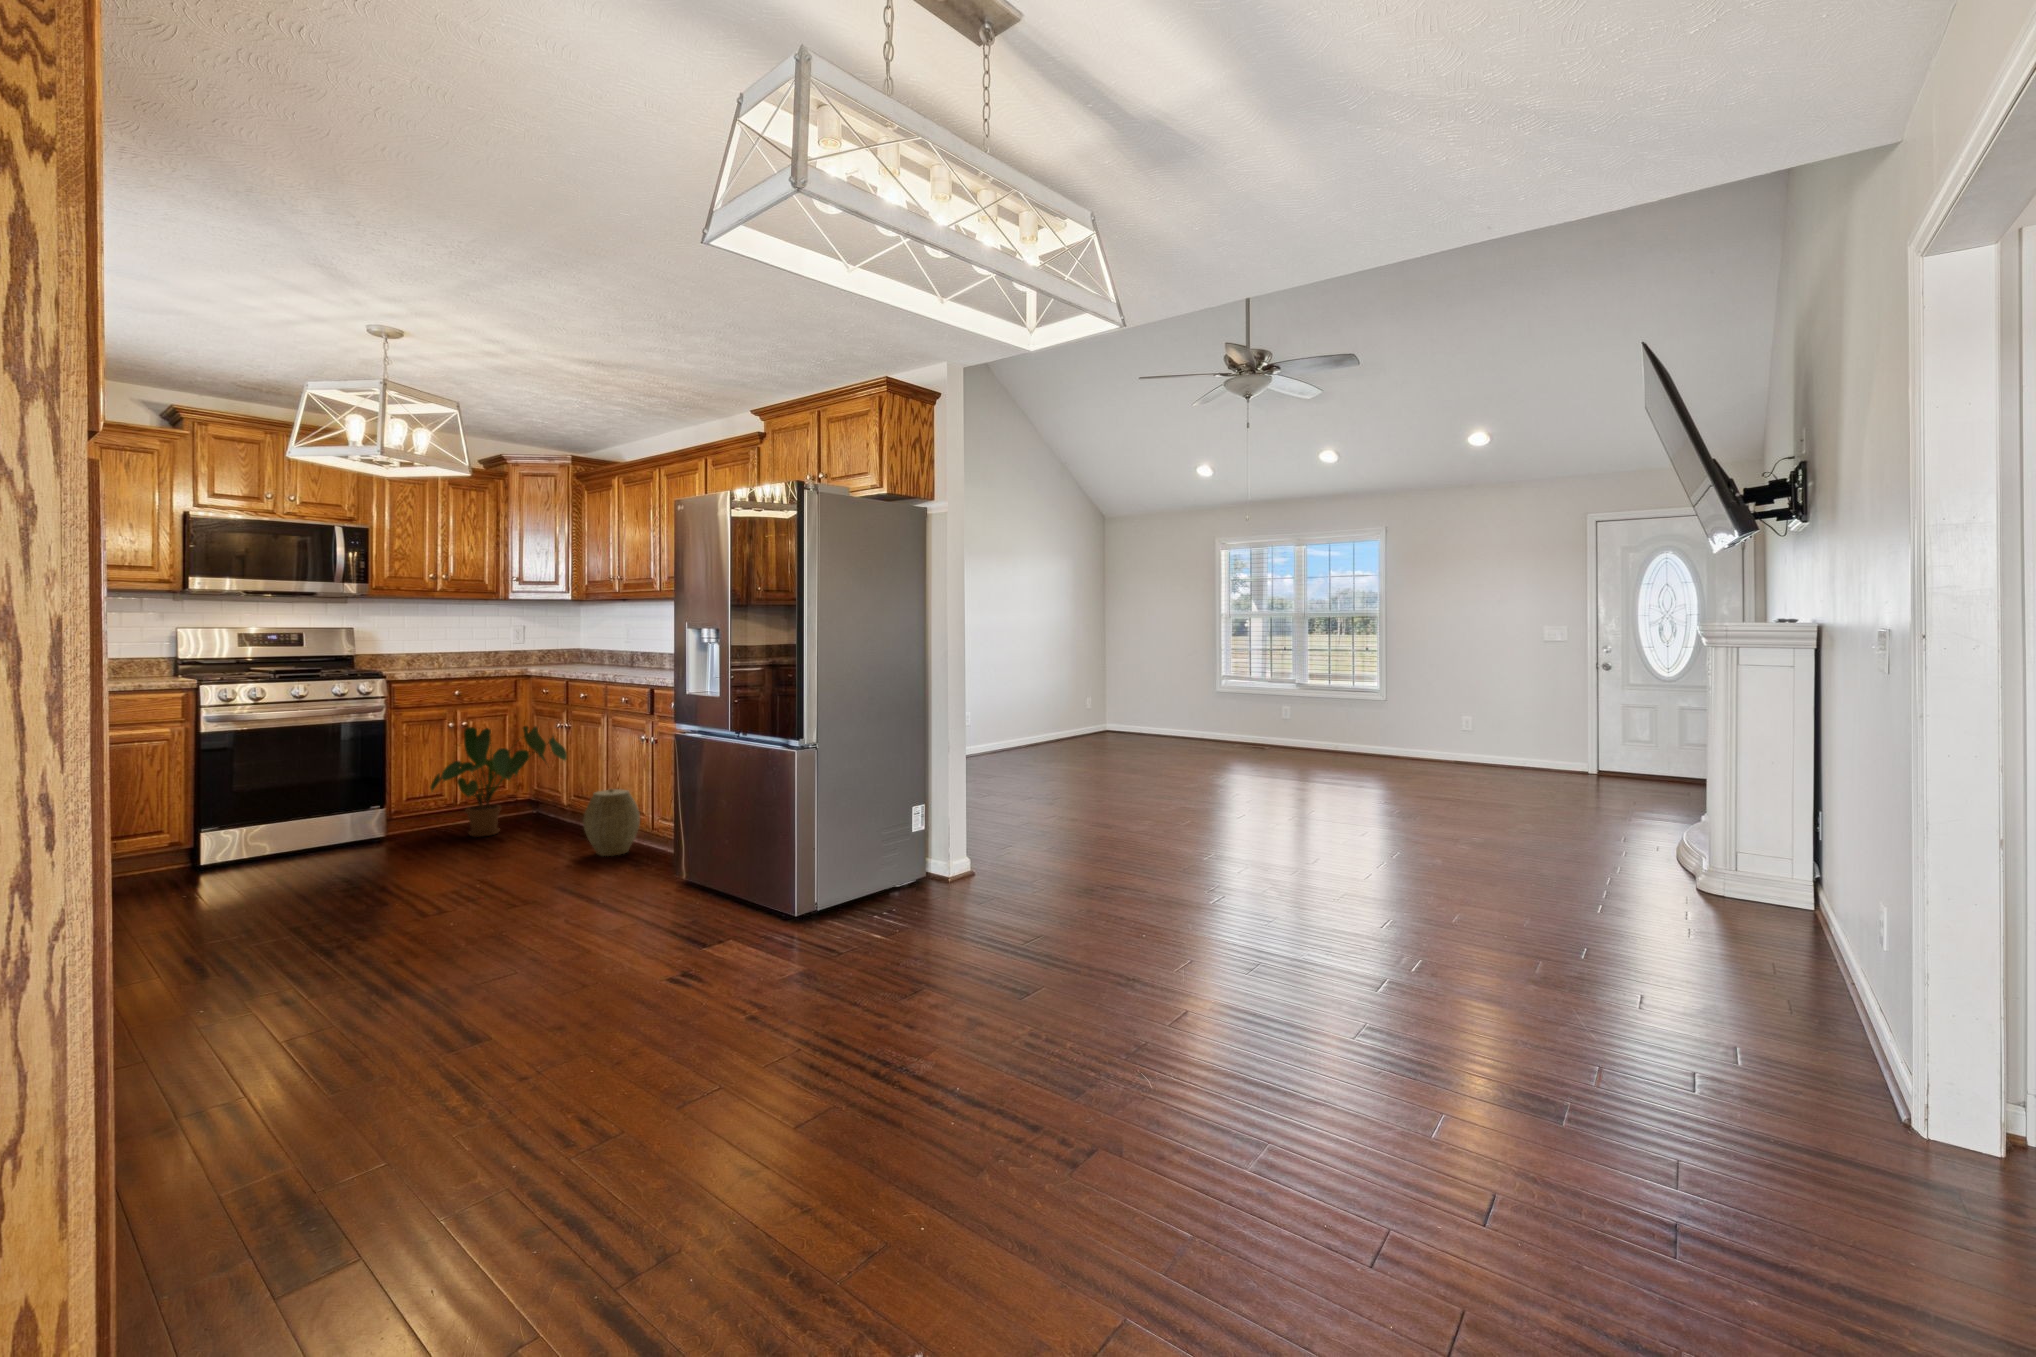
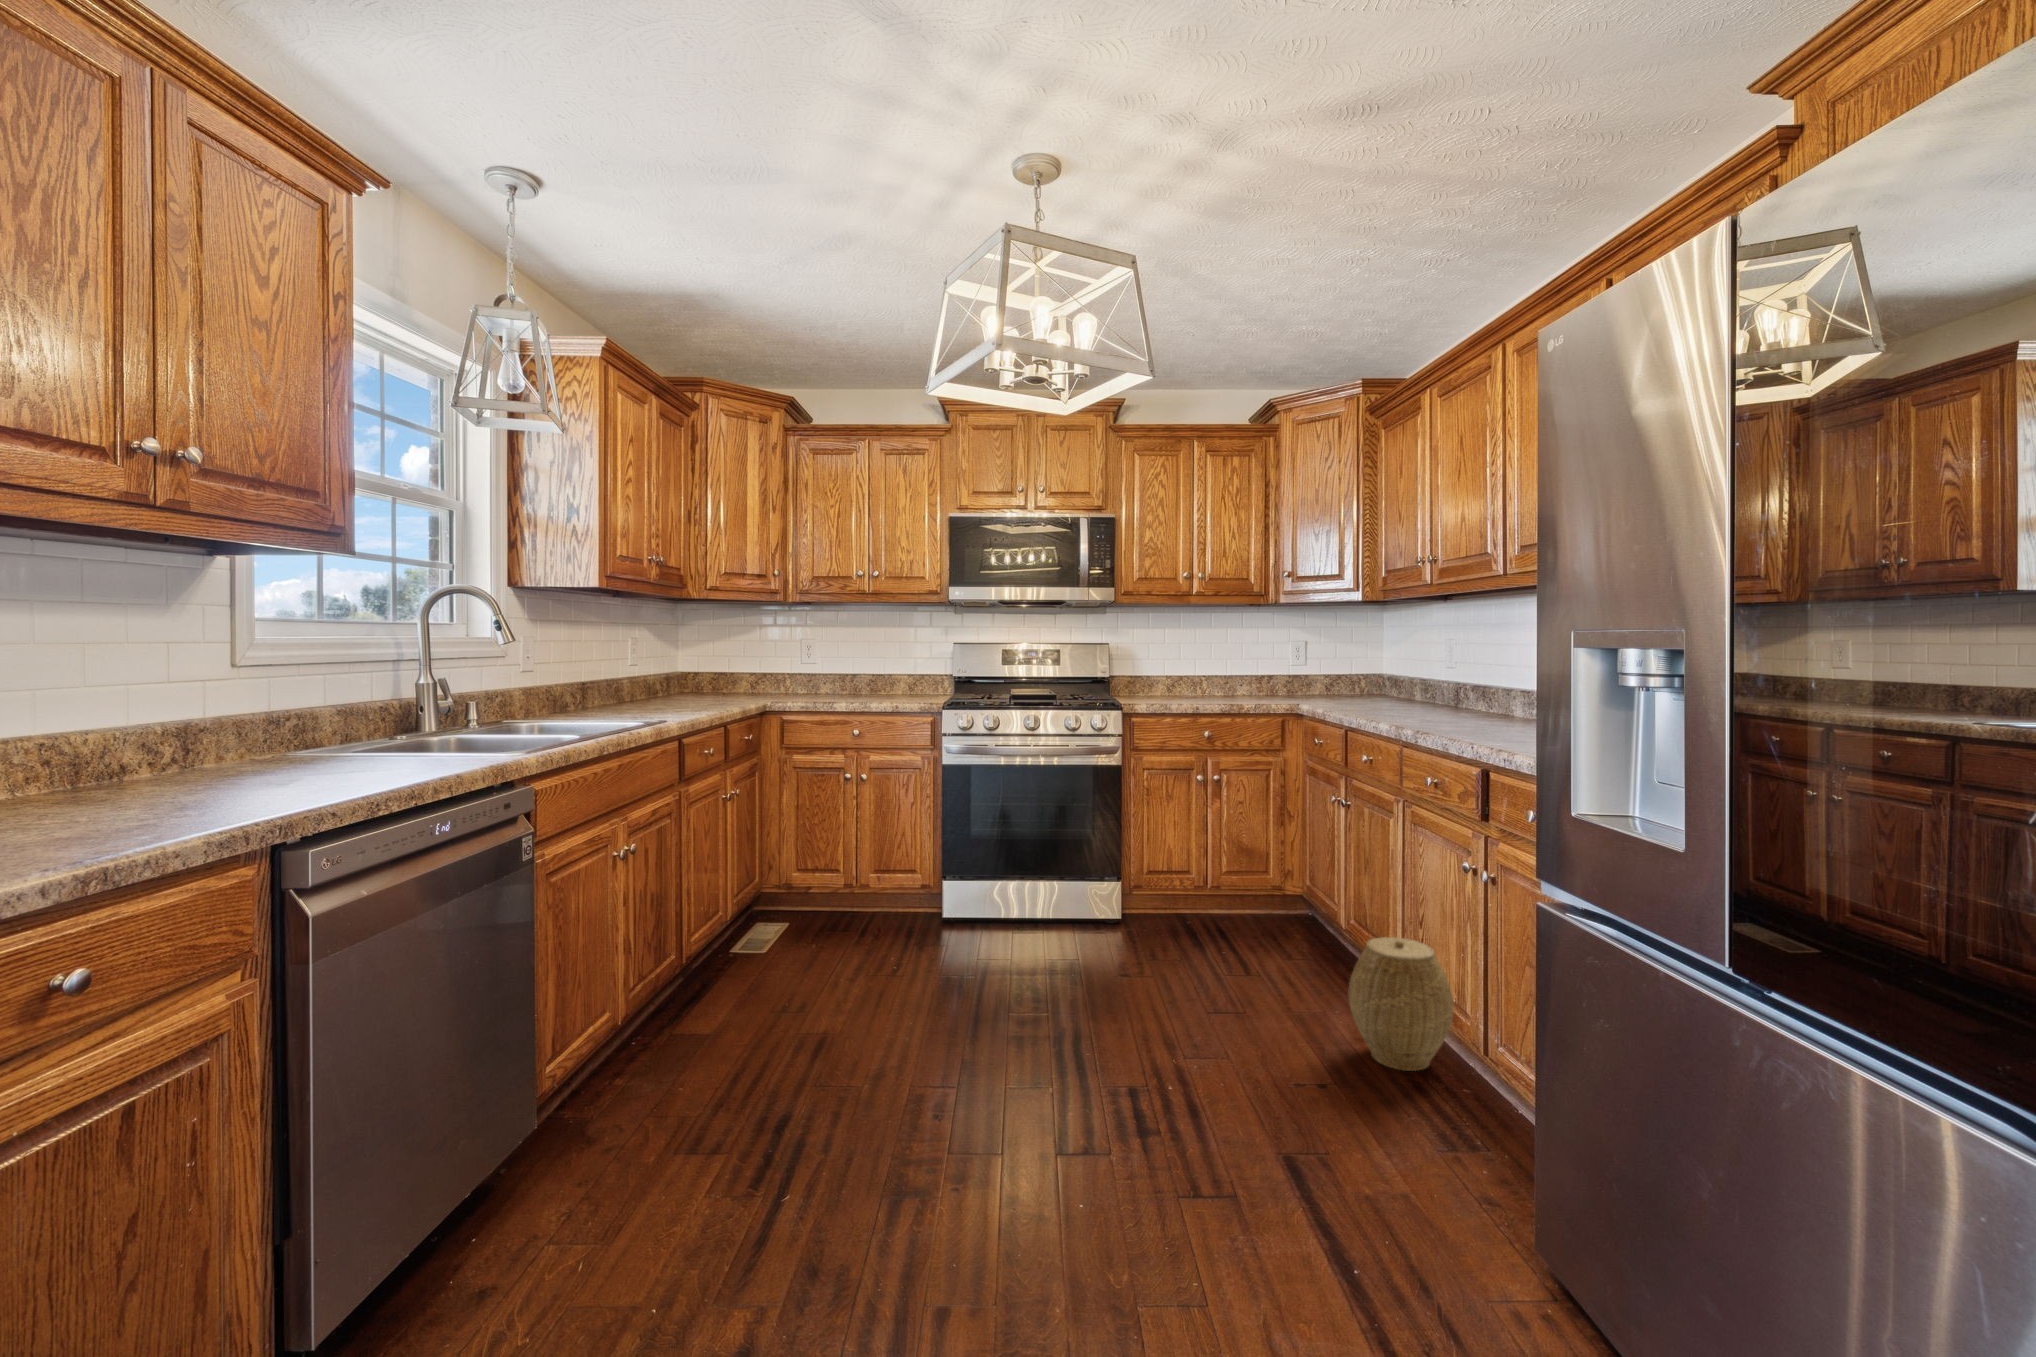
house plant: present [430,726,567,837] -> none [1166,786,1342,946]

